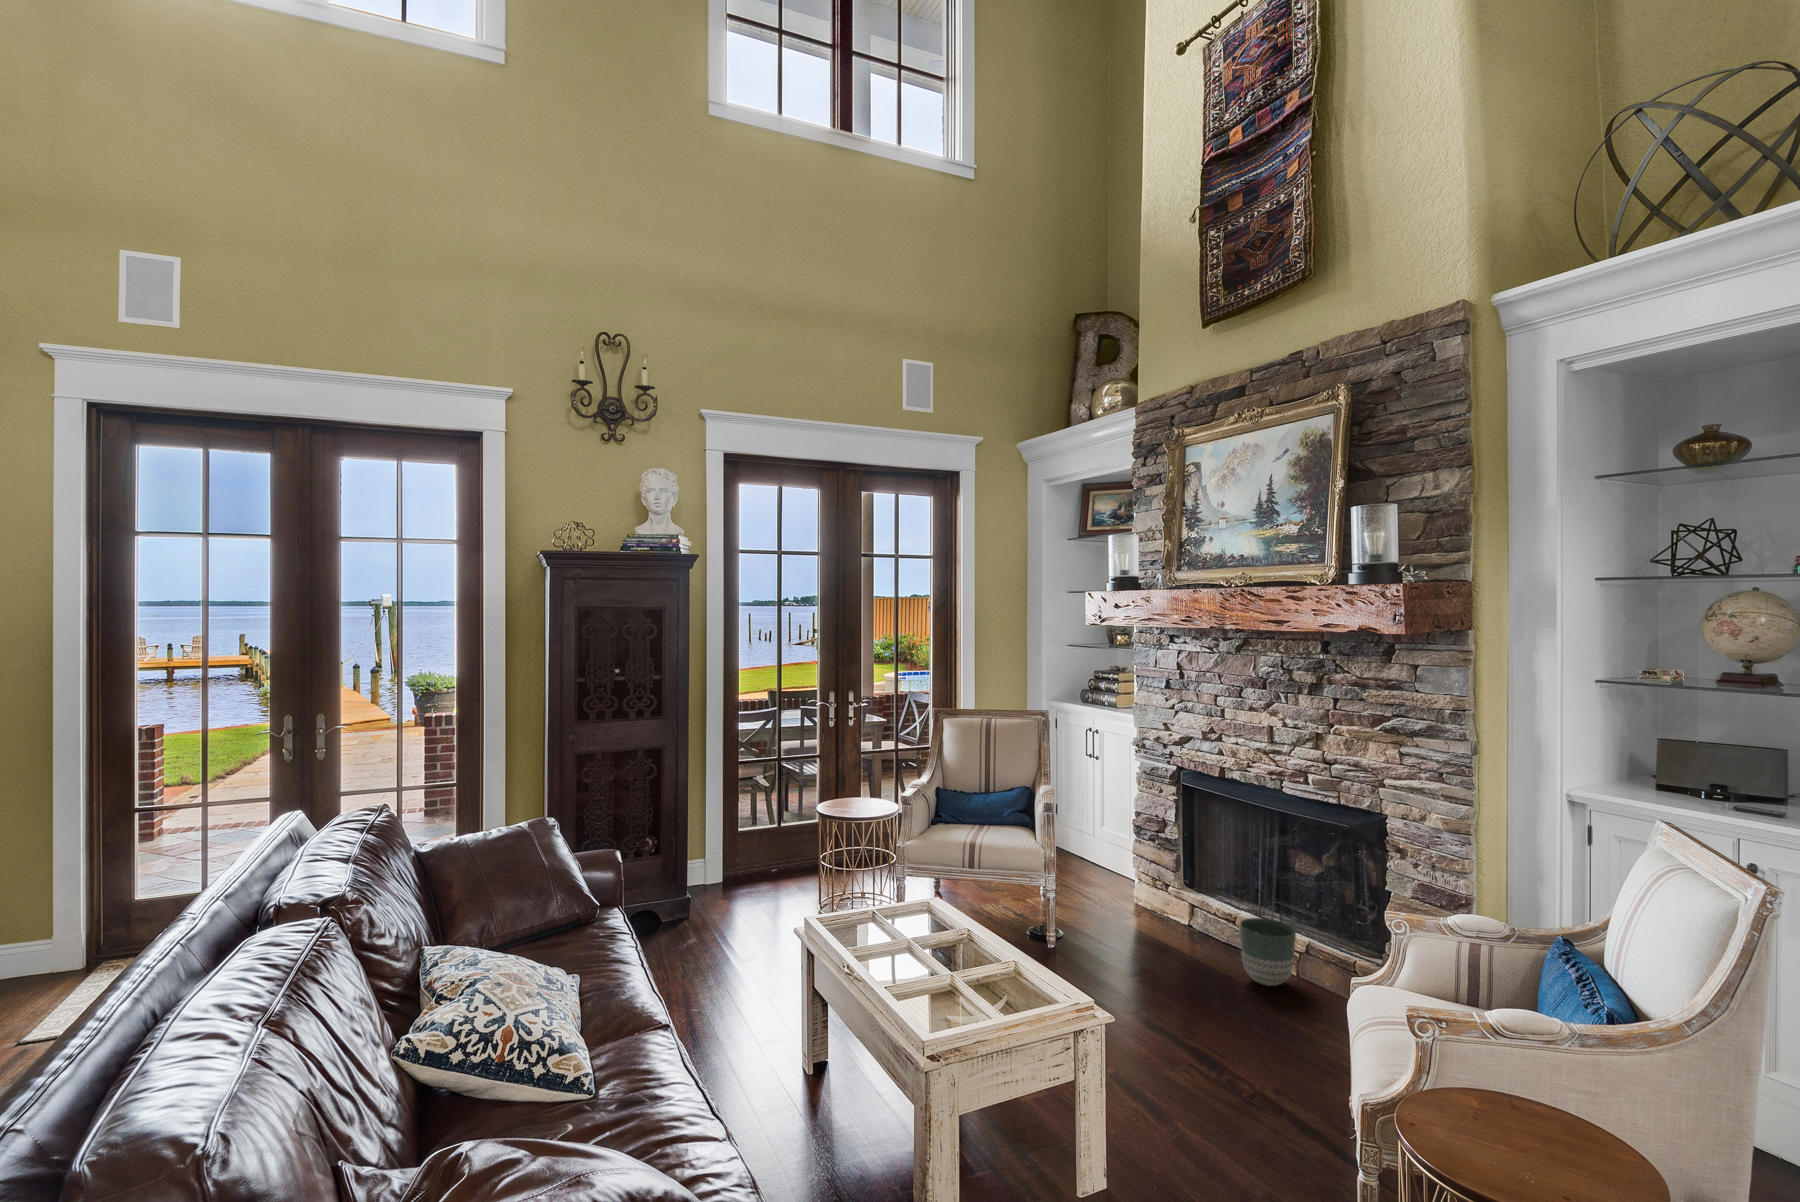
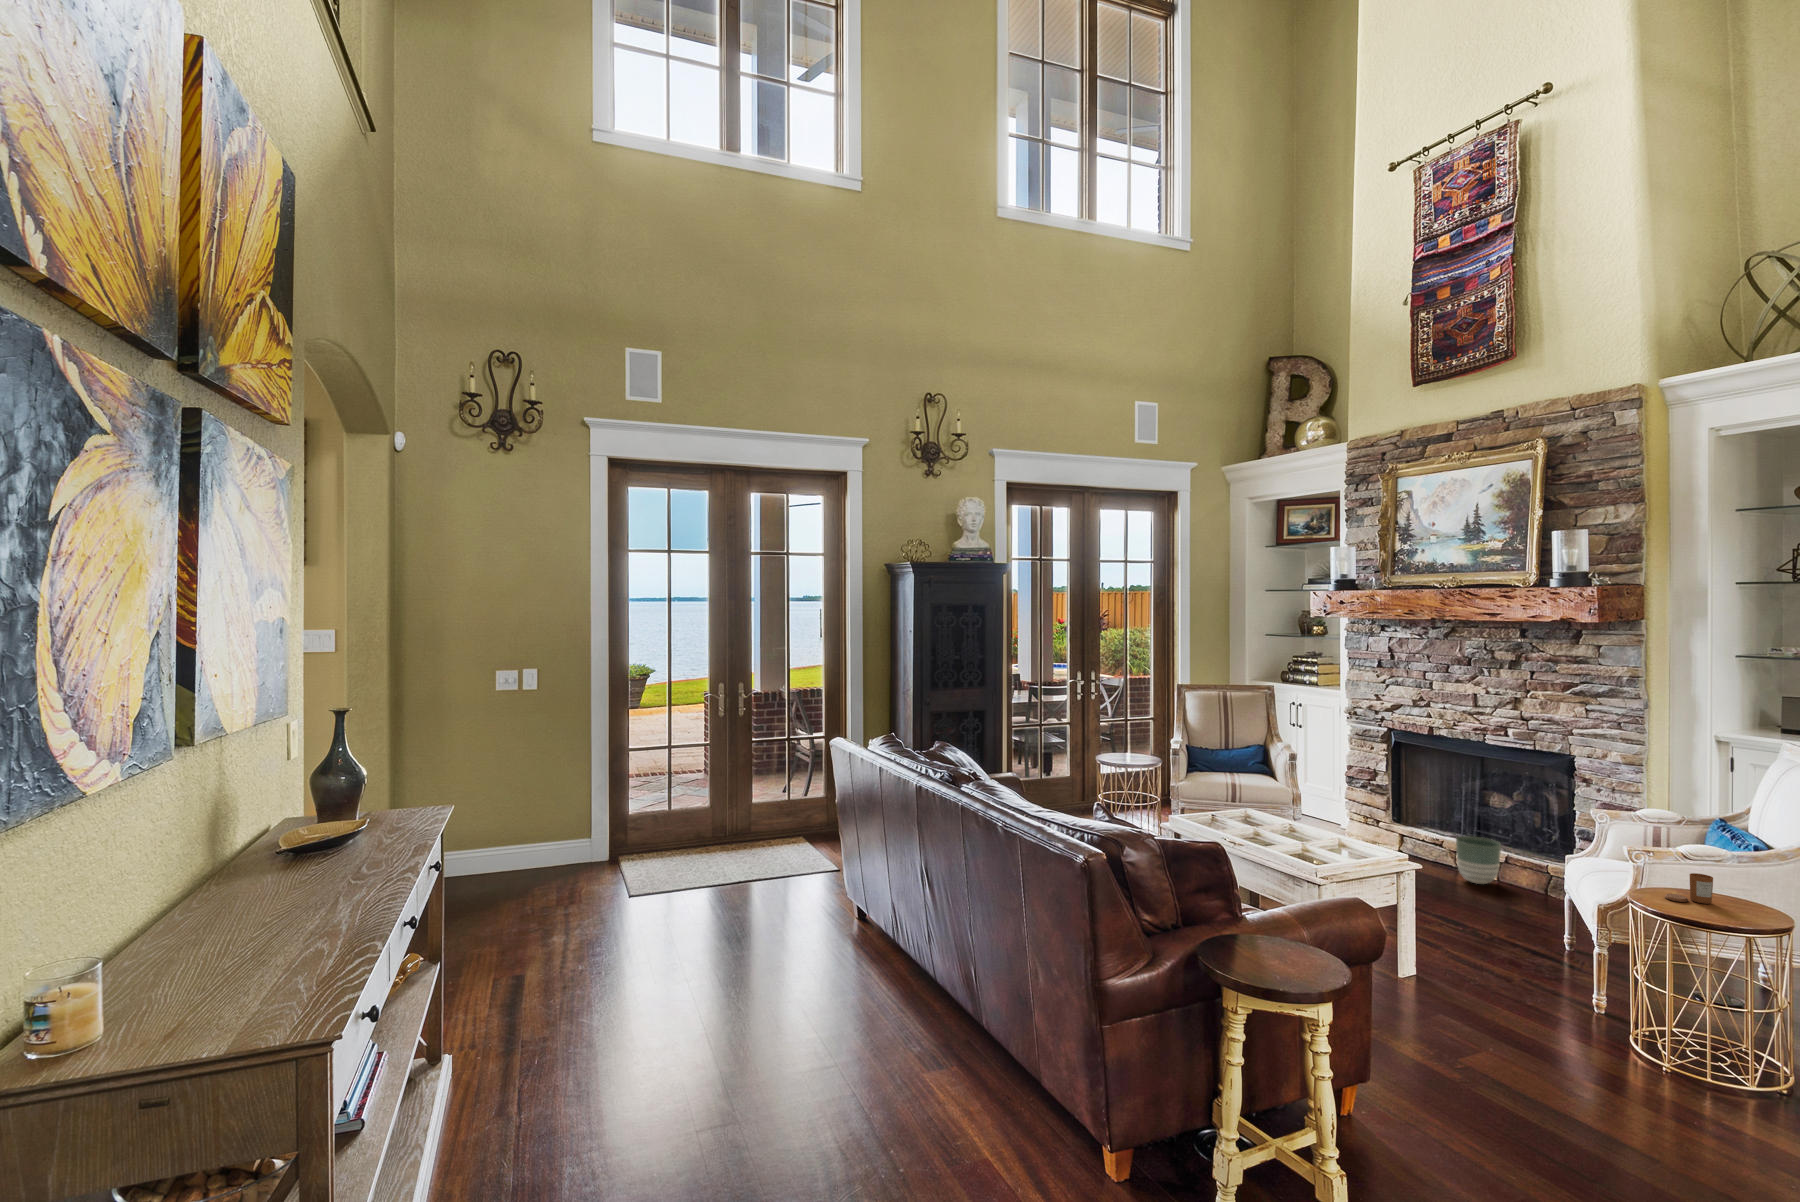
candle: none [1450,1094,1532,1157] -> present [1665,873,1713,904]

